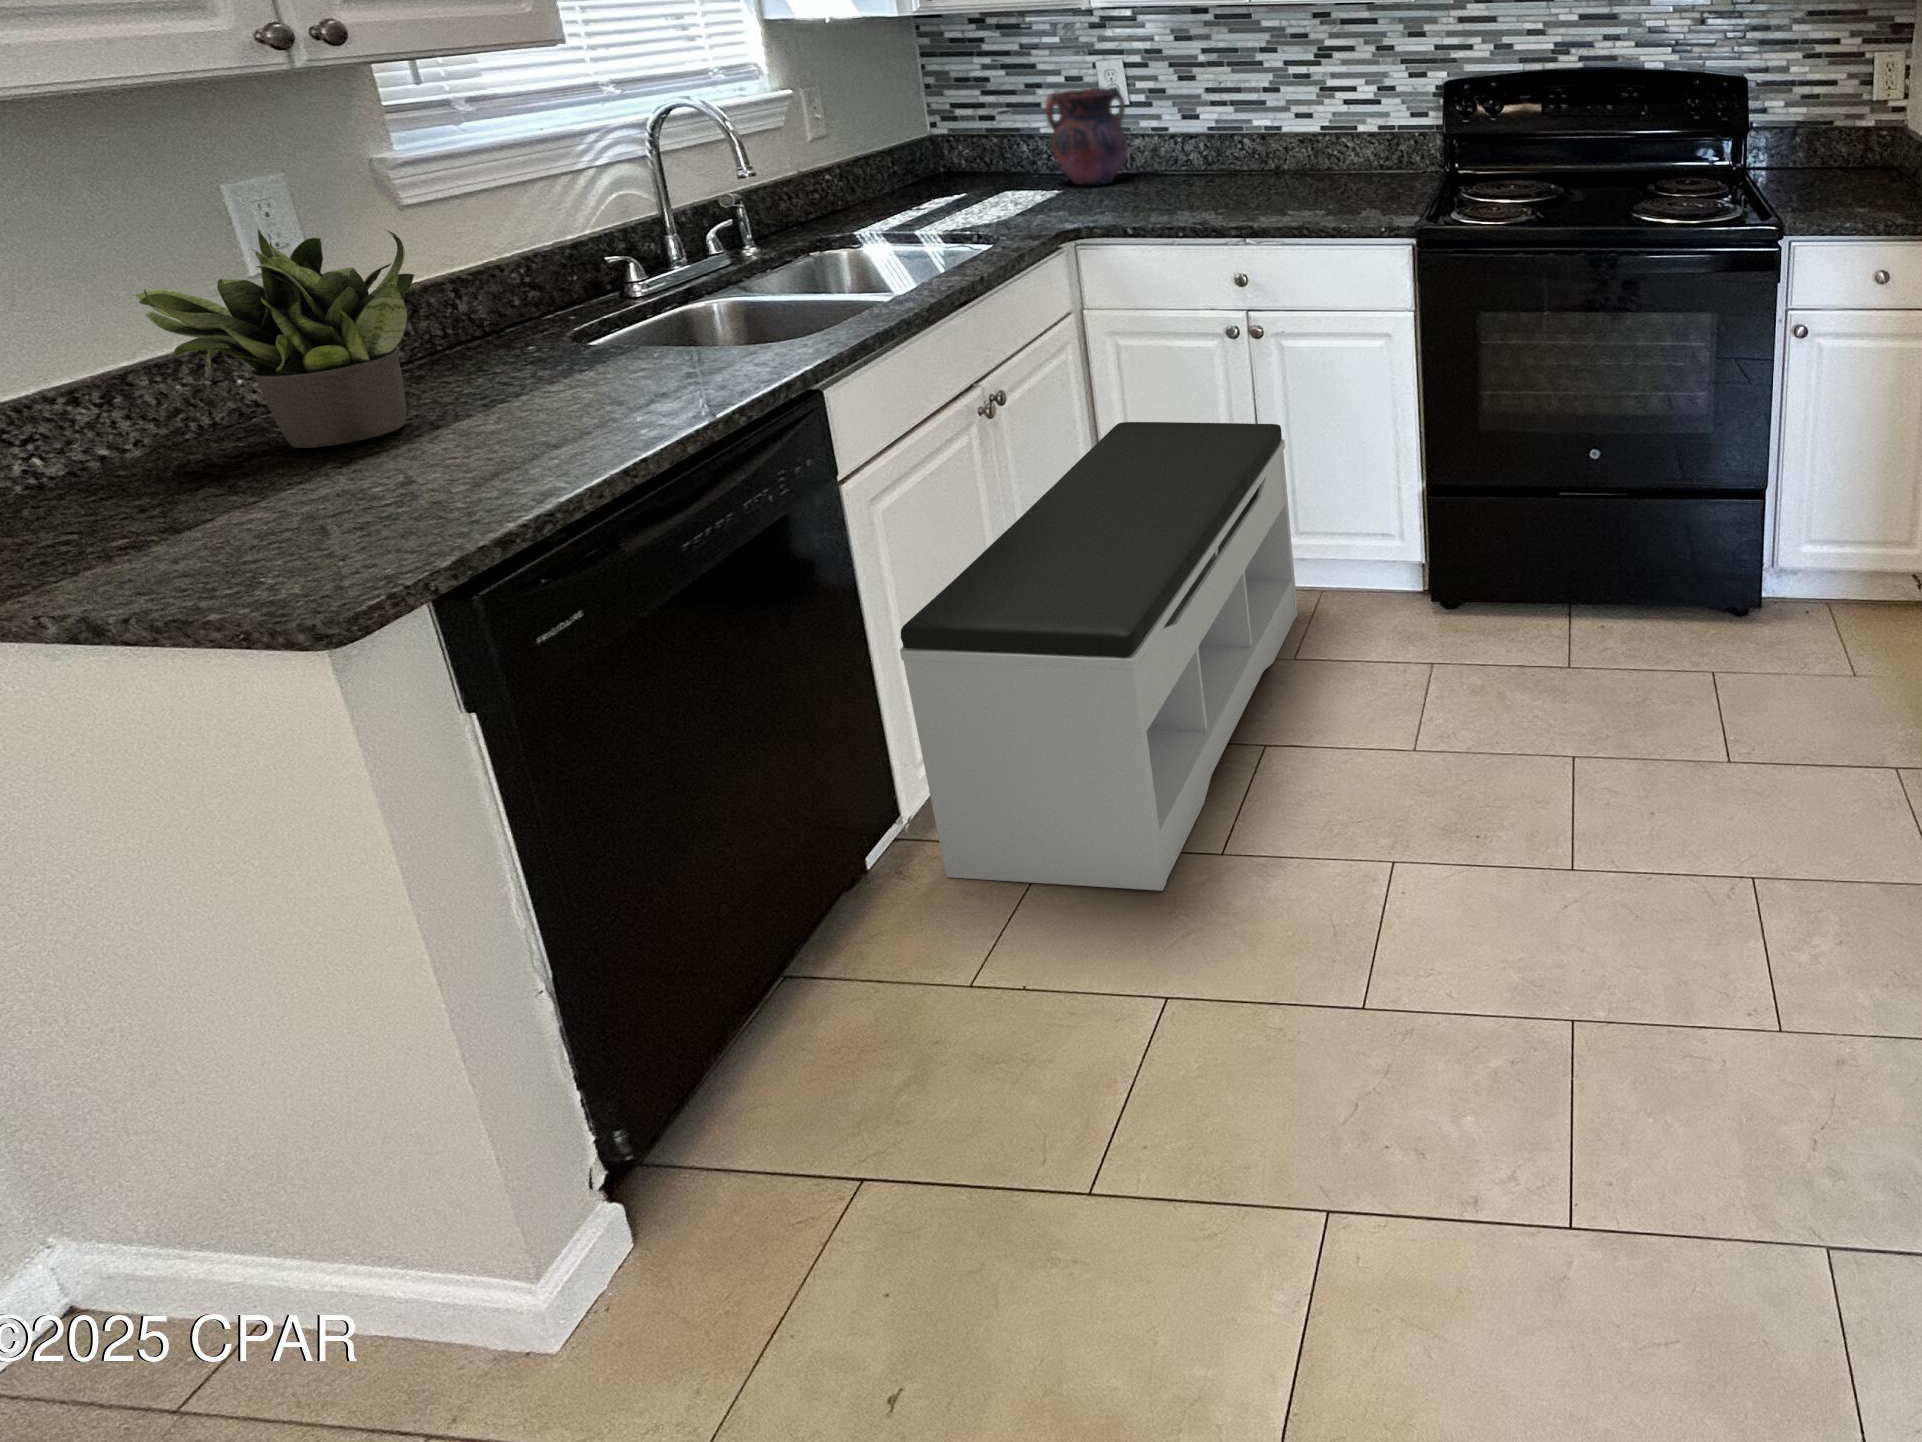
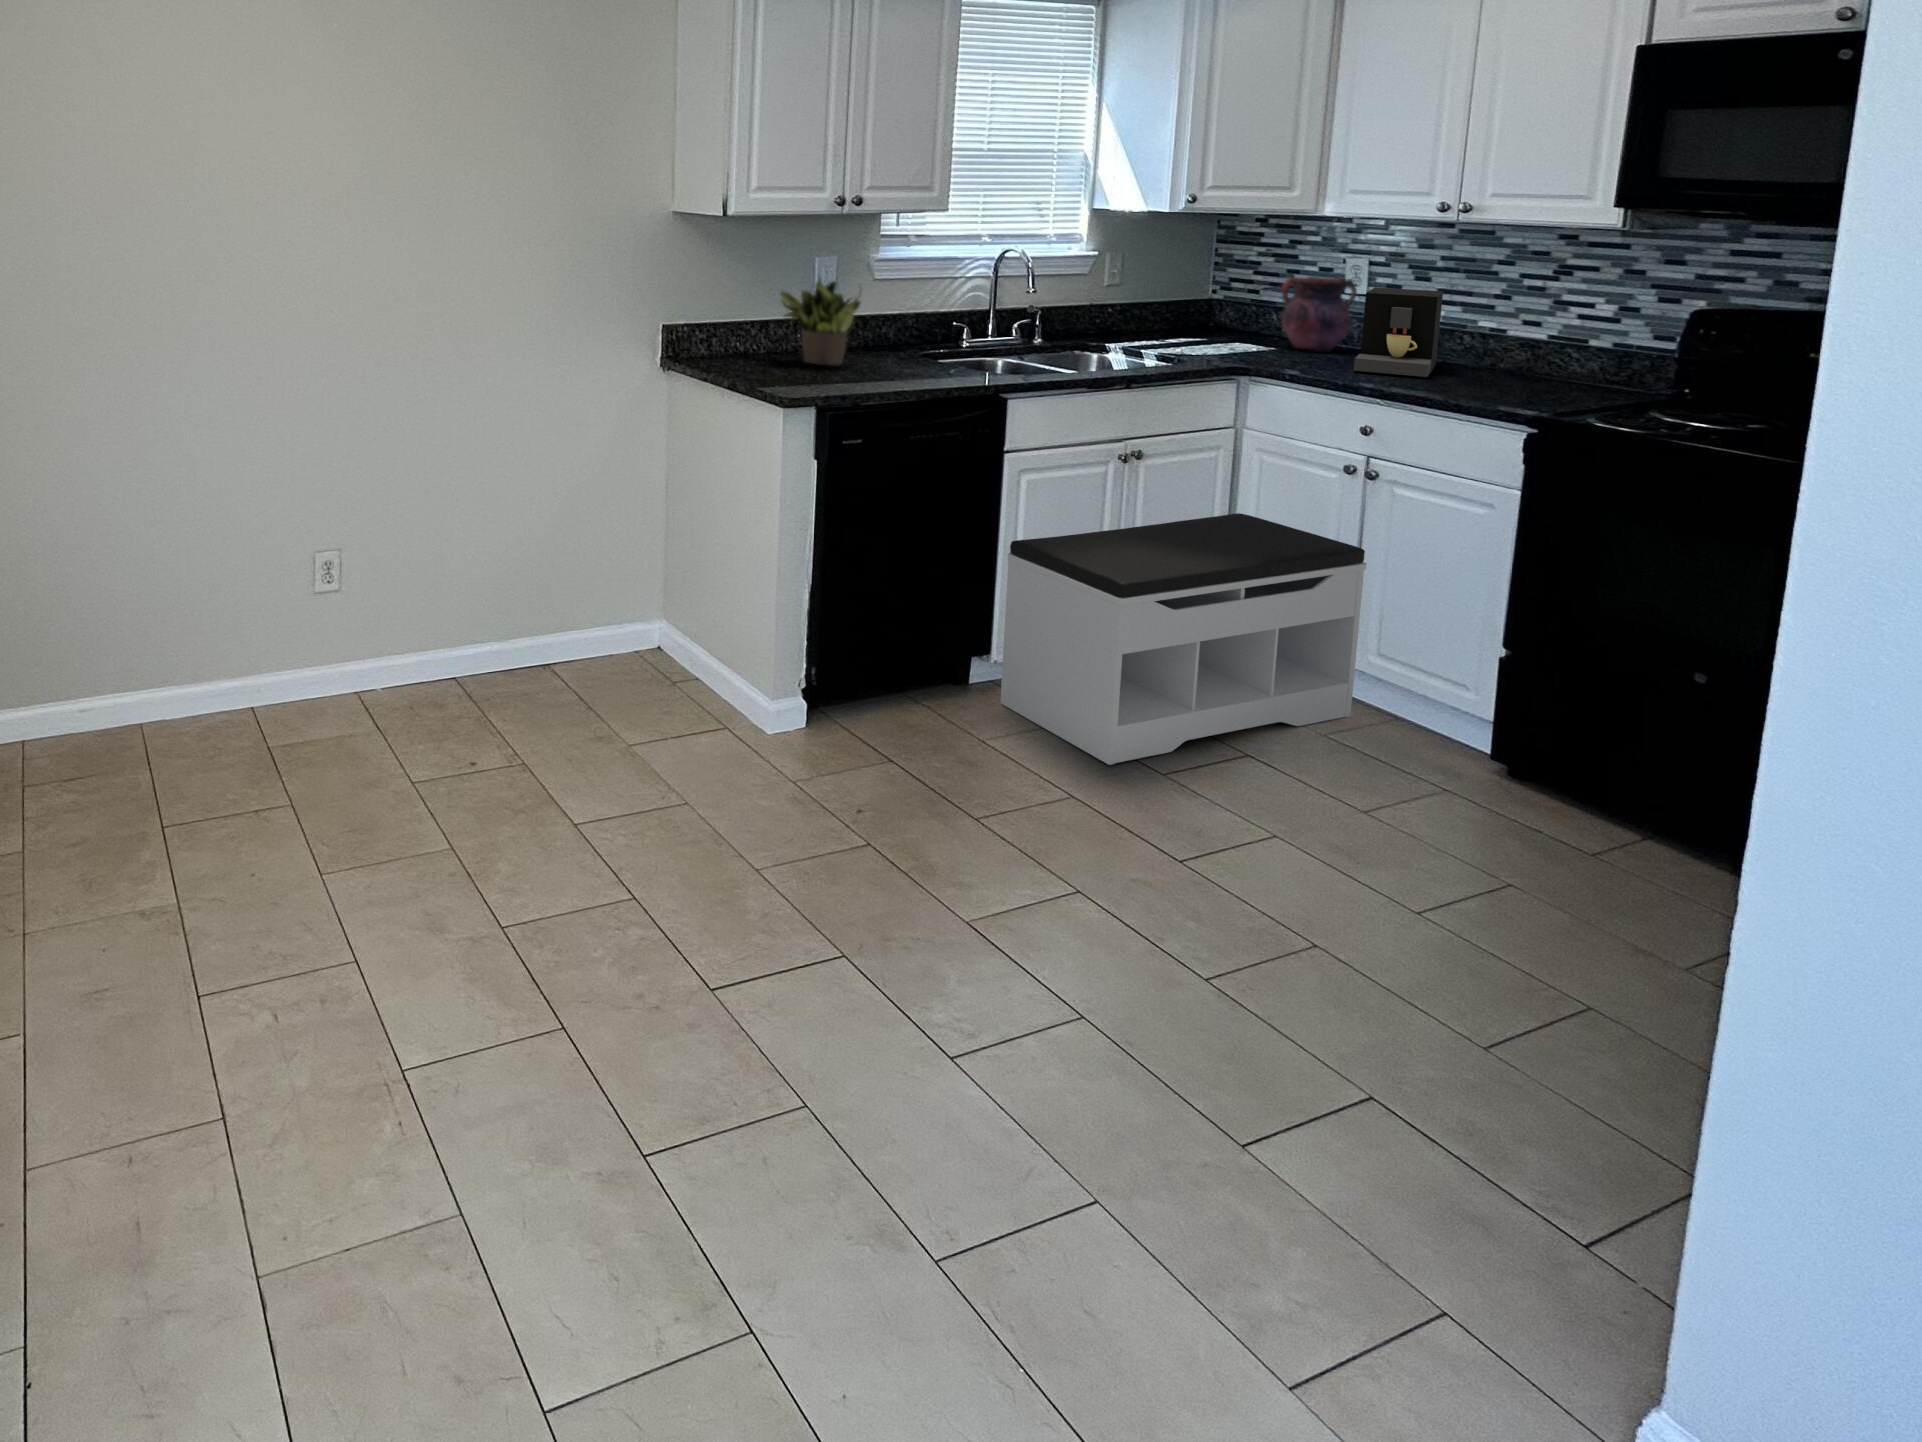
coffee maker: none [1155,91,1258,205] -> present [1354,288,1443,377]

